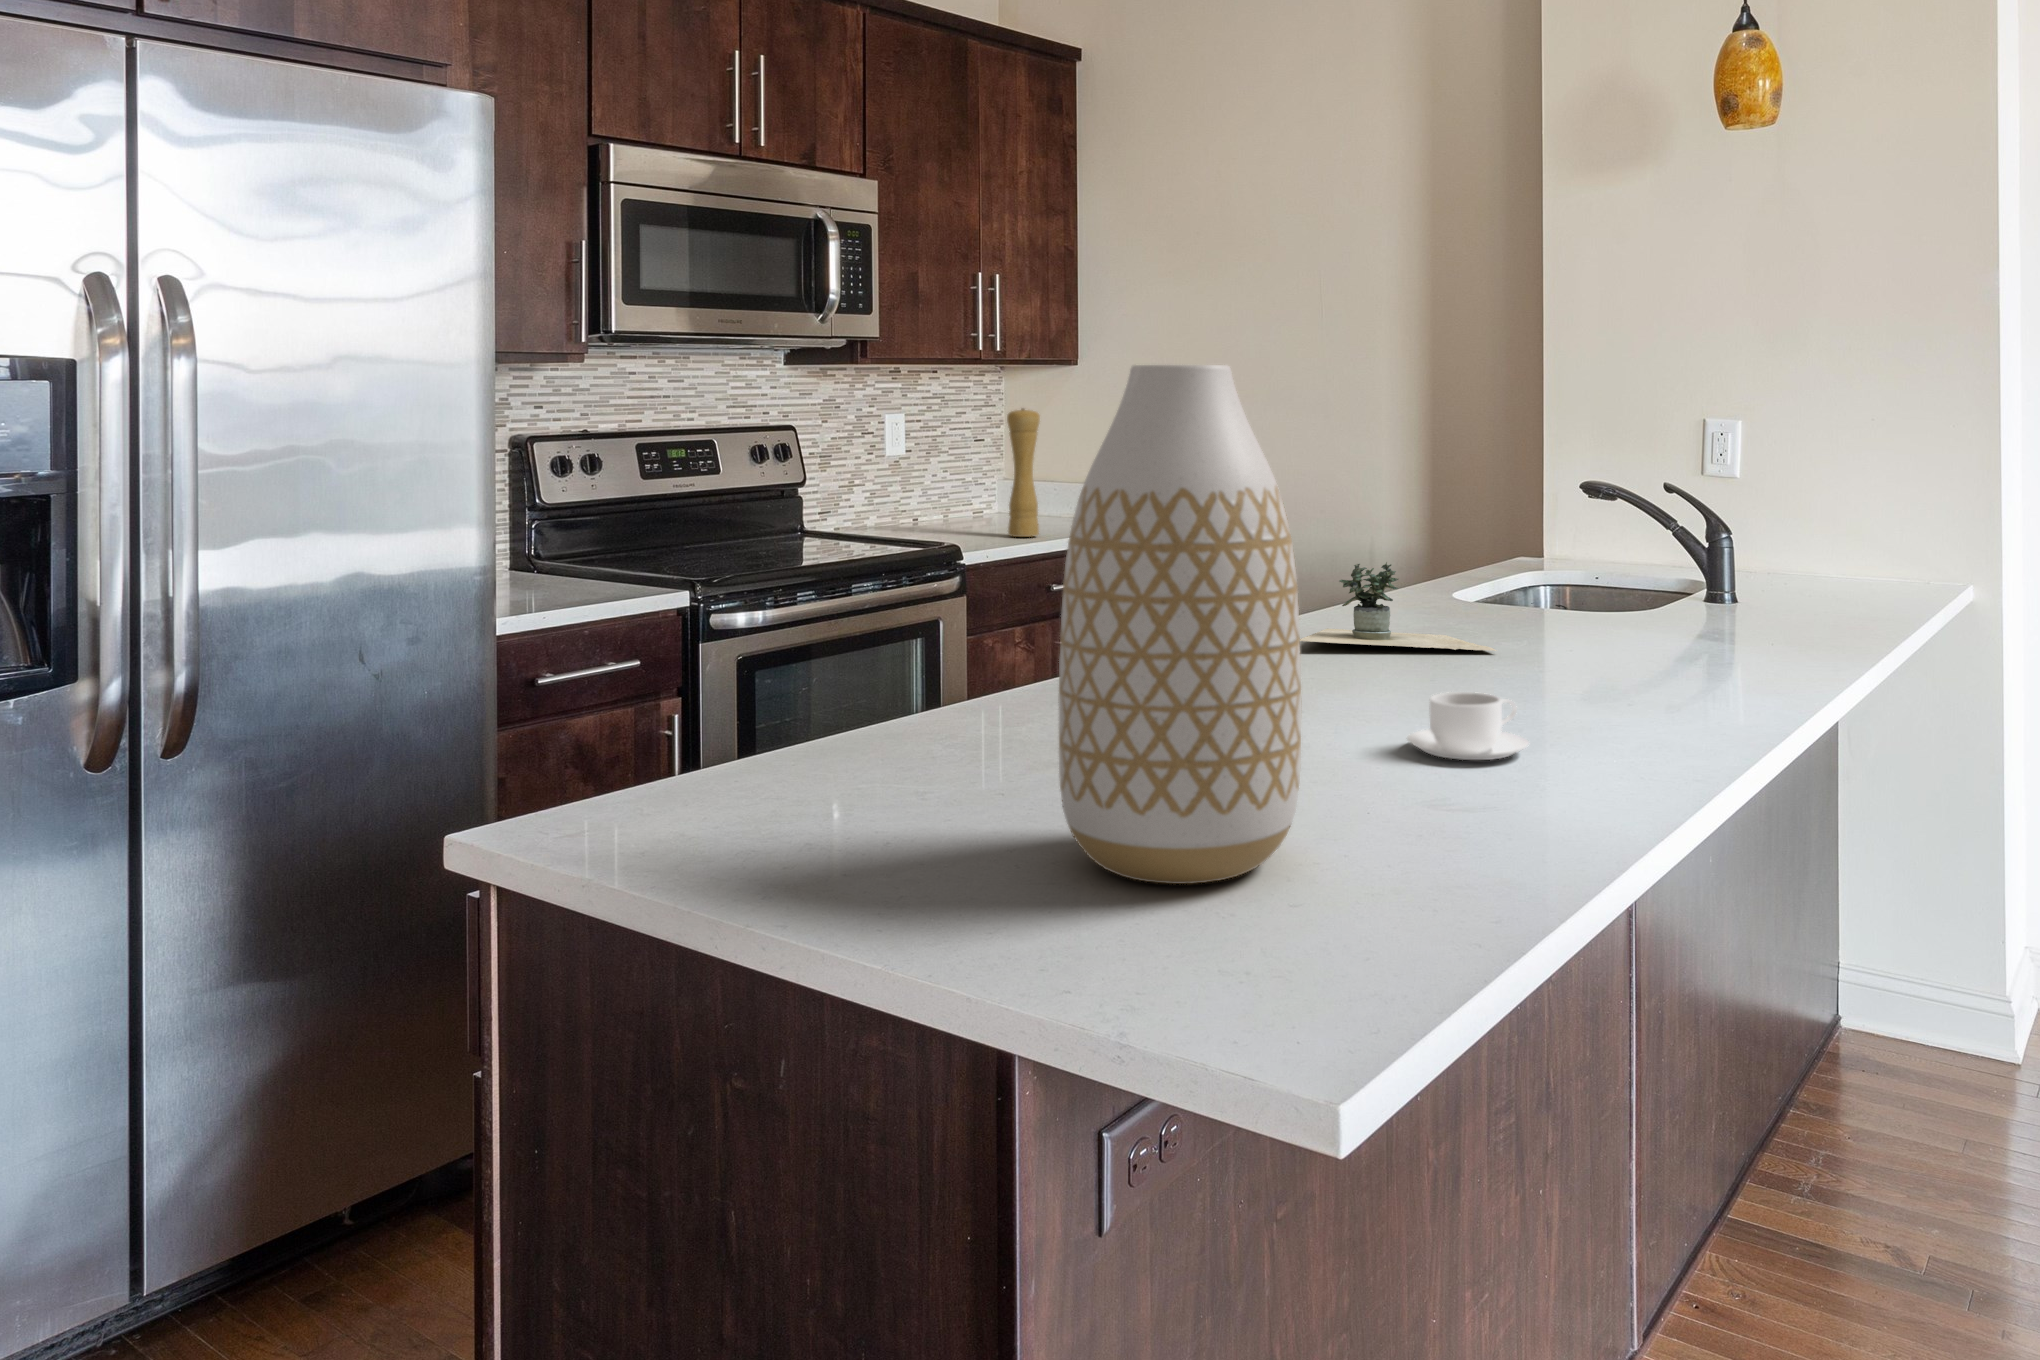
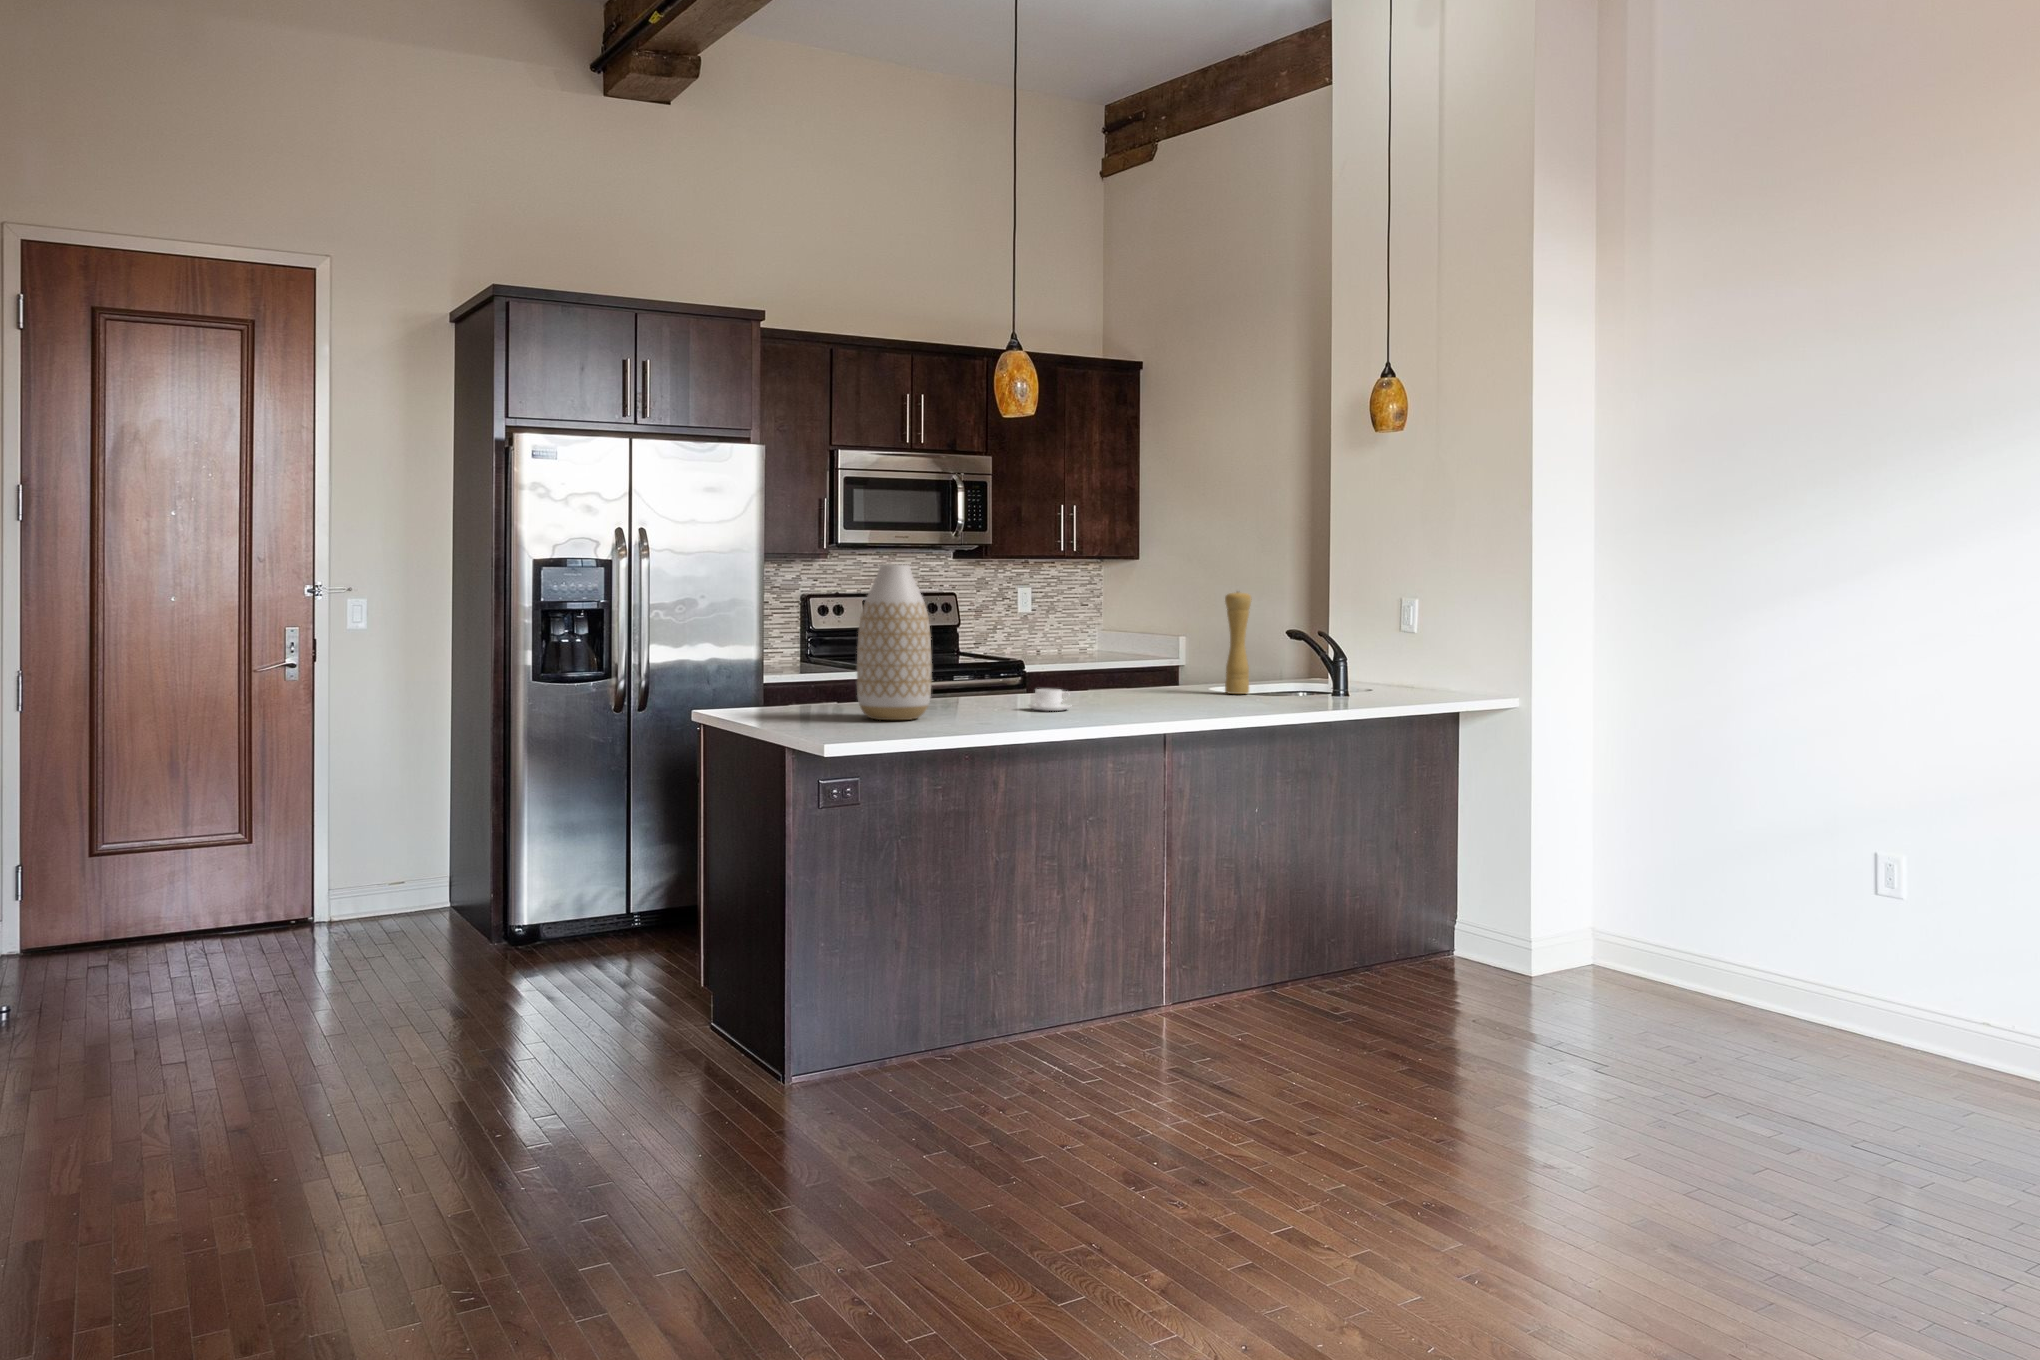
pepper mill: present [1007,408,1040,537] -> present [1225,591,1252,694]
potted plant: present [1300,562,1567,651] -> none [1068,652,1183,693]

